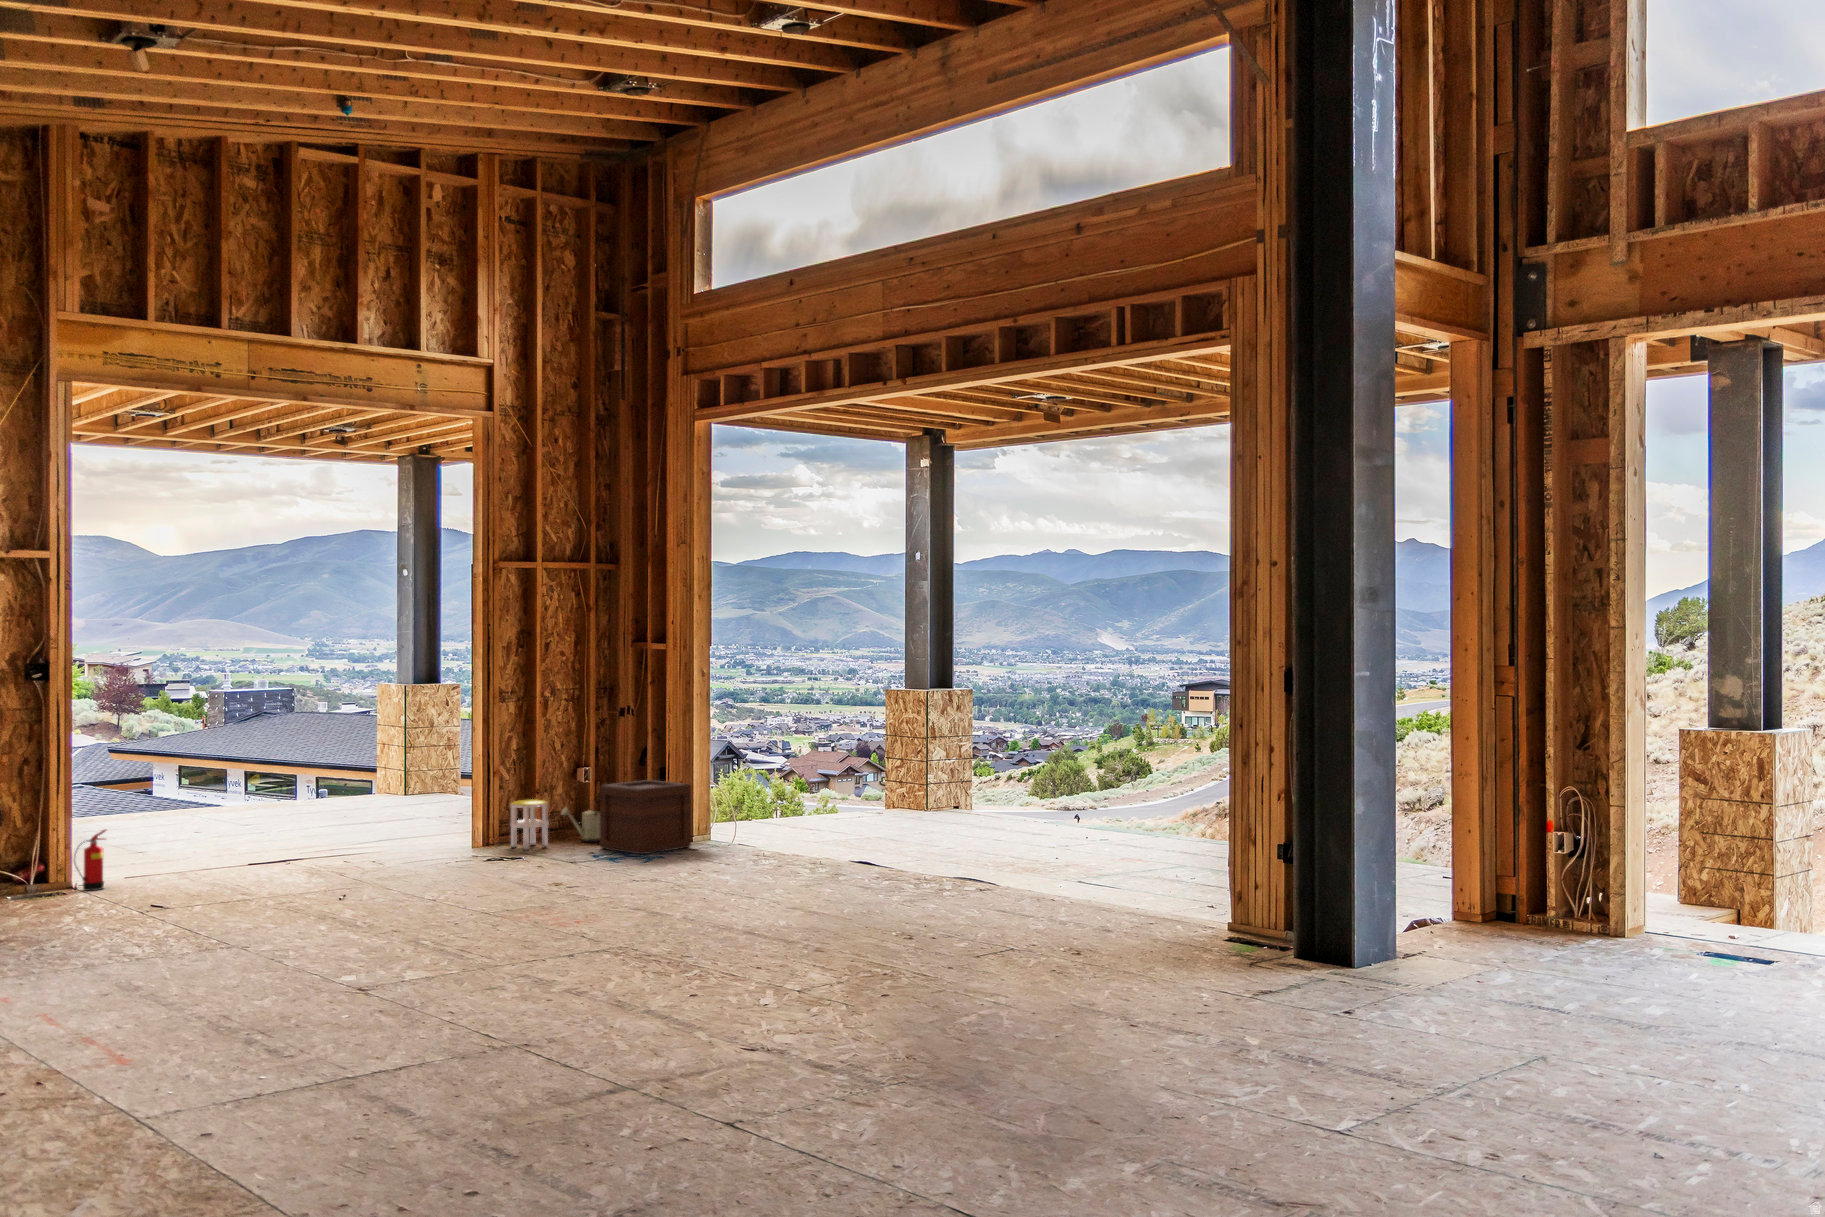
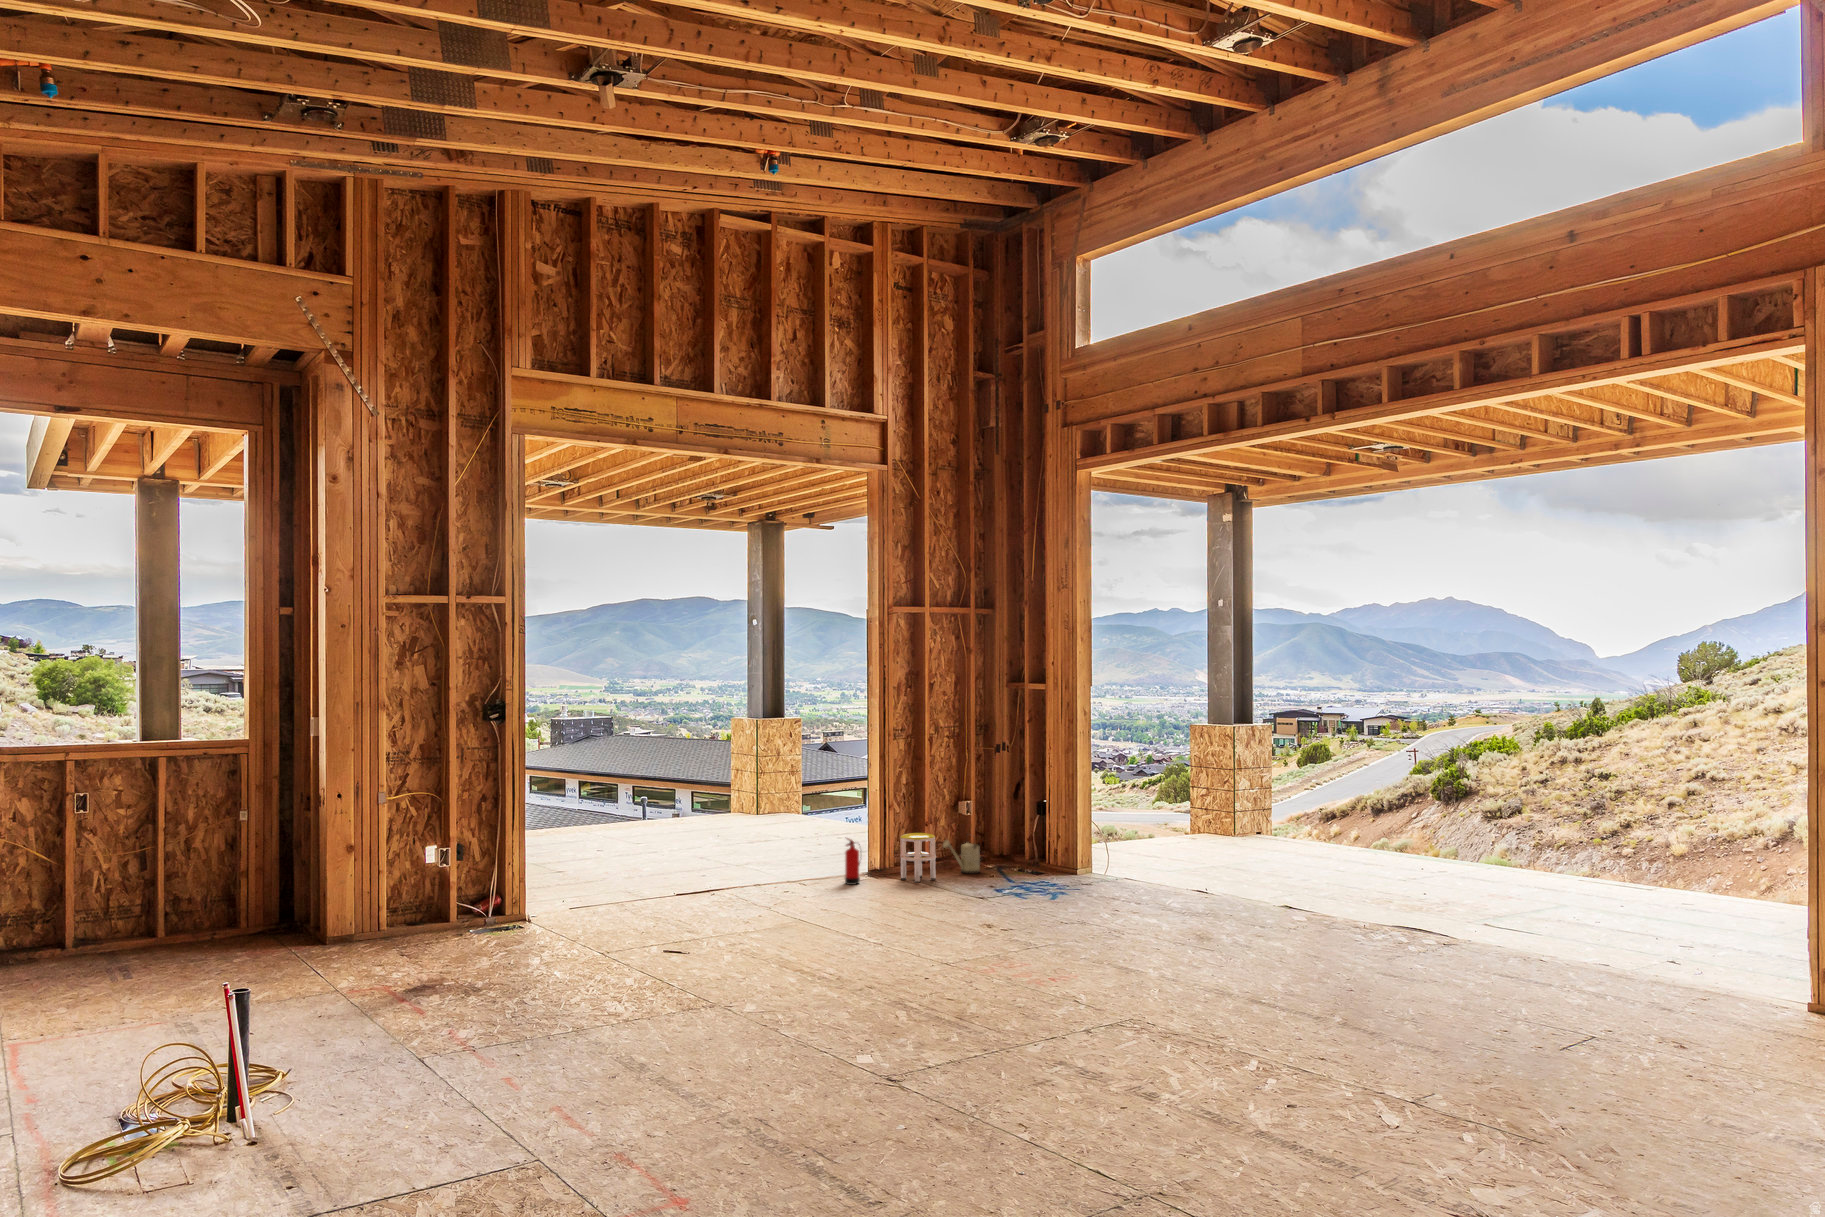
wooden crate: present [600,780,691,854] -> none [987,815,1075,891]
fire extinguisher: present [76,830,106,891] -> present [845,838,860,885]

